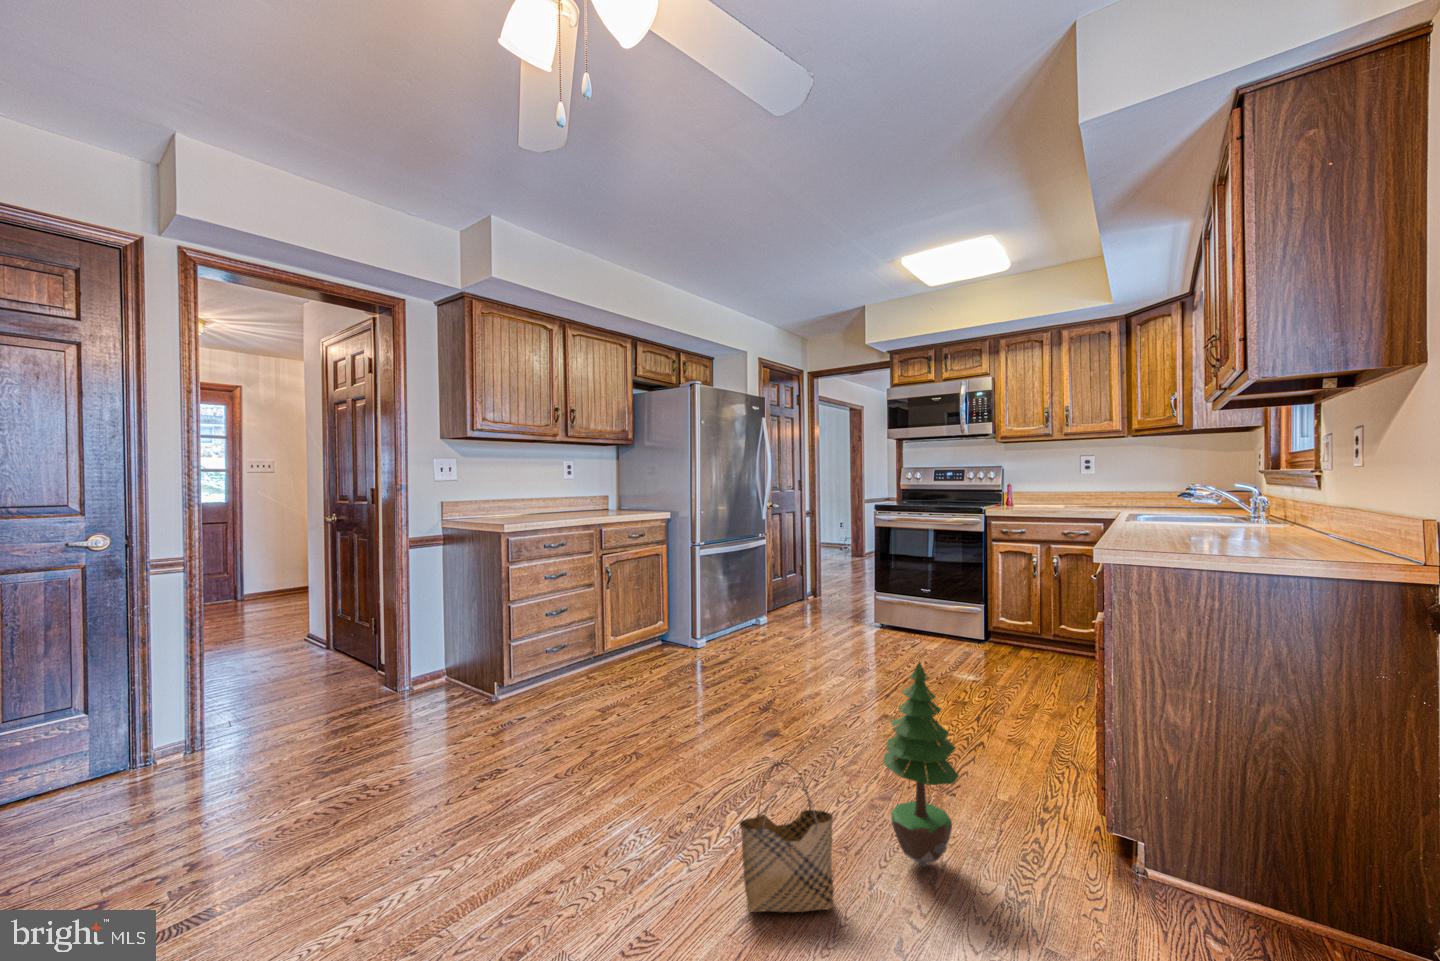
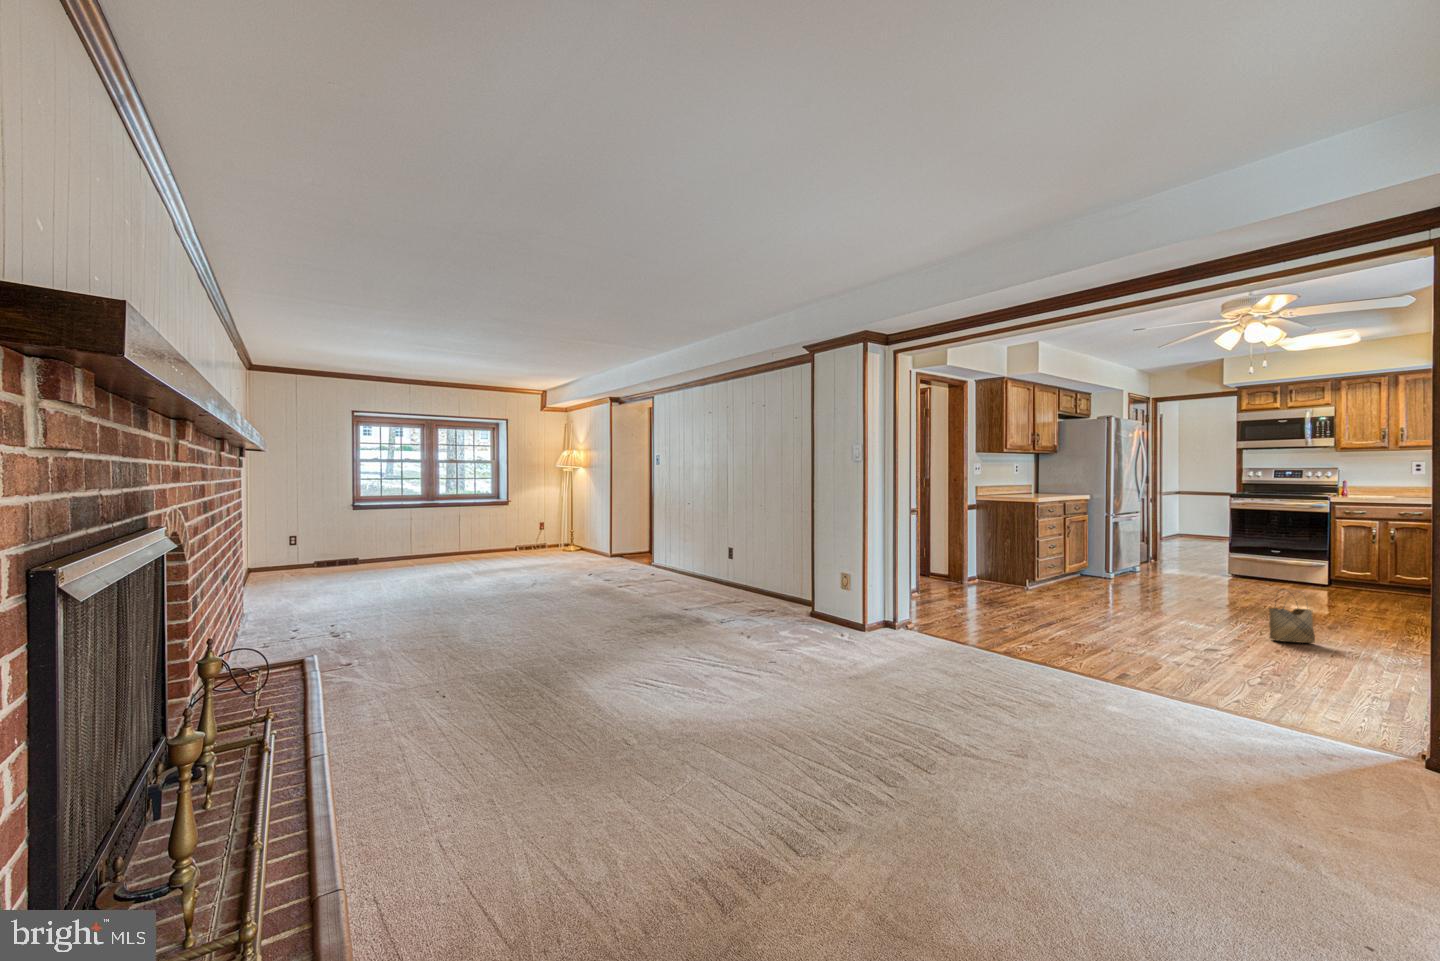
potted tree: present [884,662,959,867] -> none [1327,552,1372,640]

